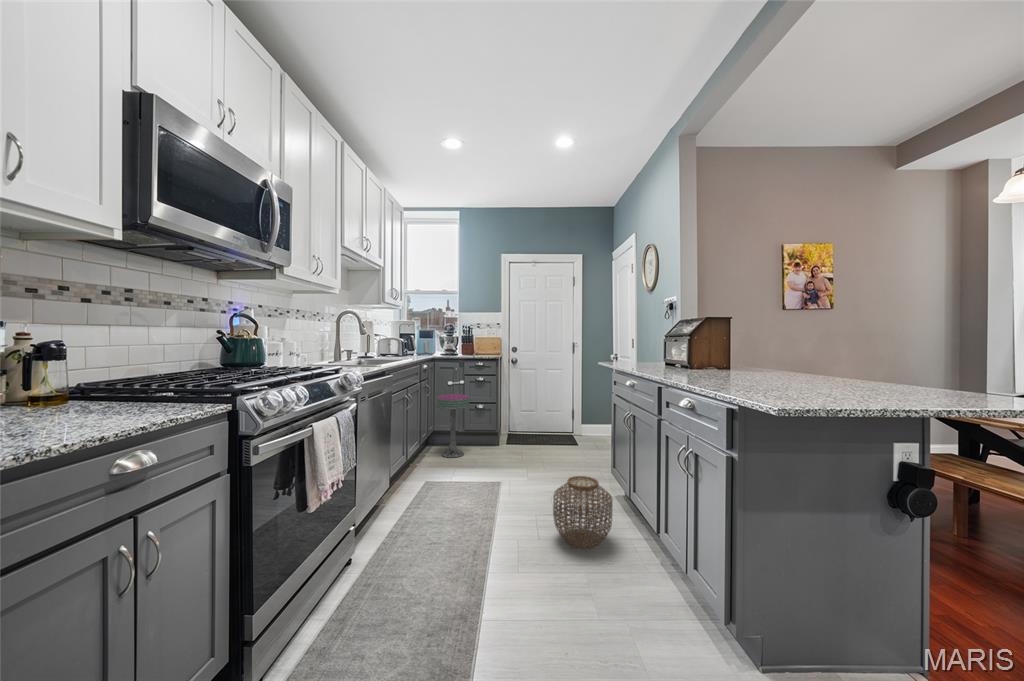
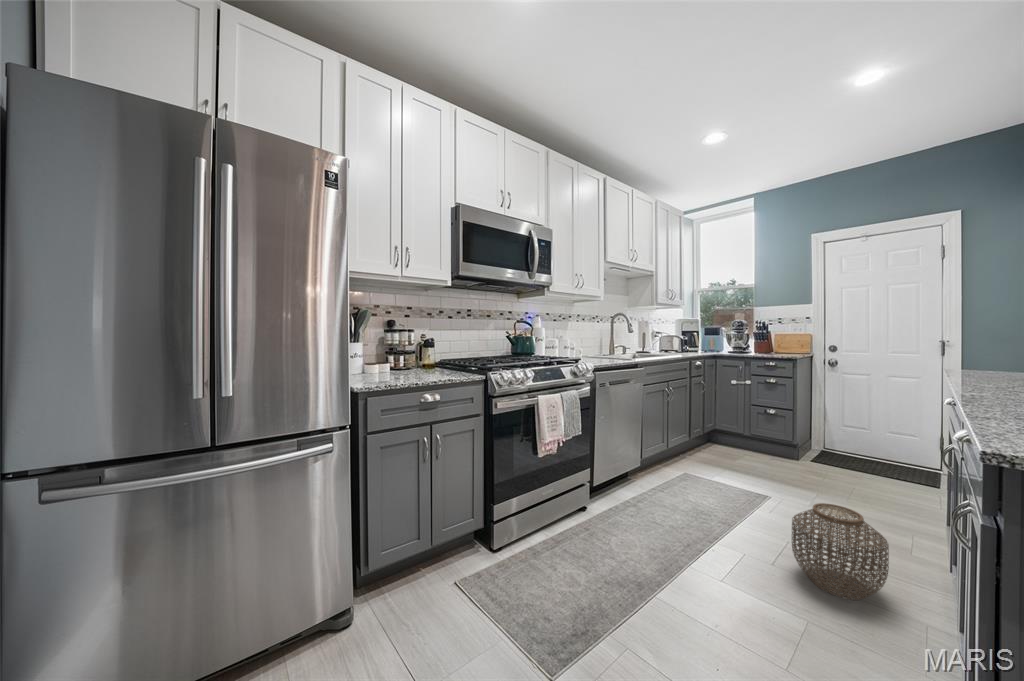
bar stool: present [437,394,469,458] -> none [712,393,751,459]

